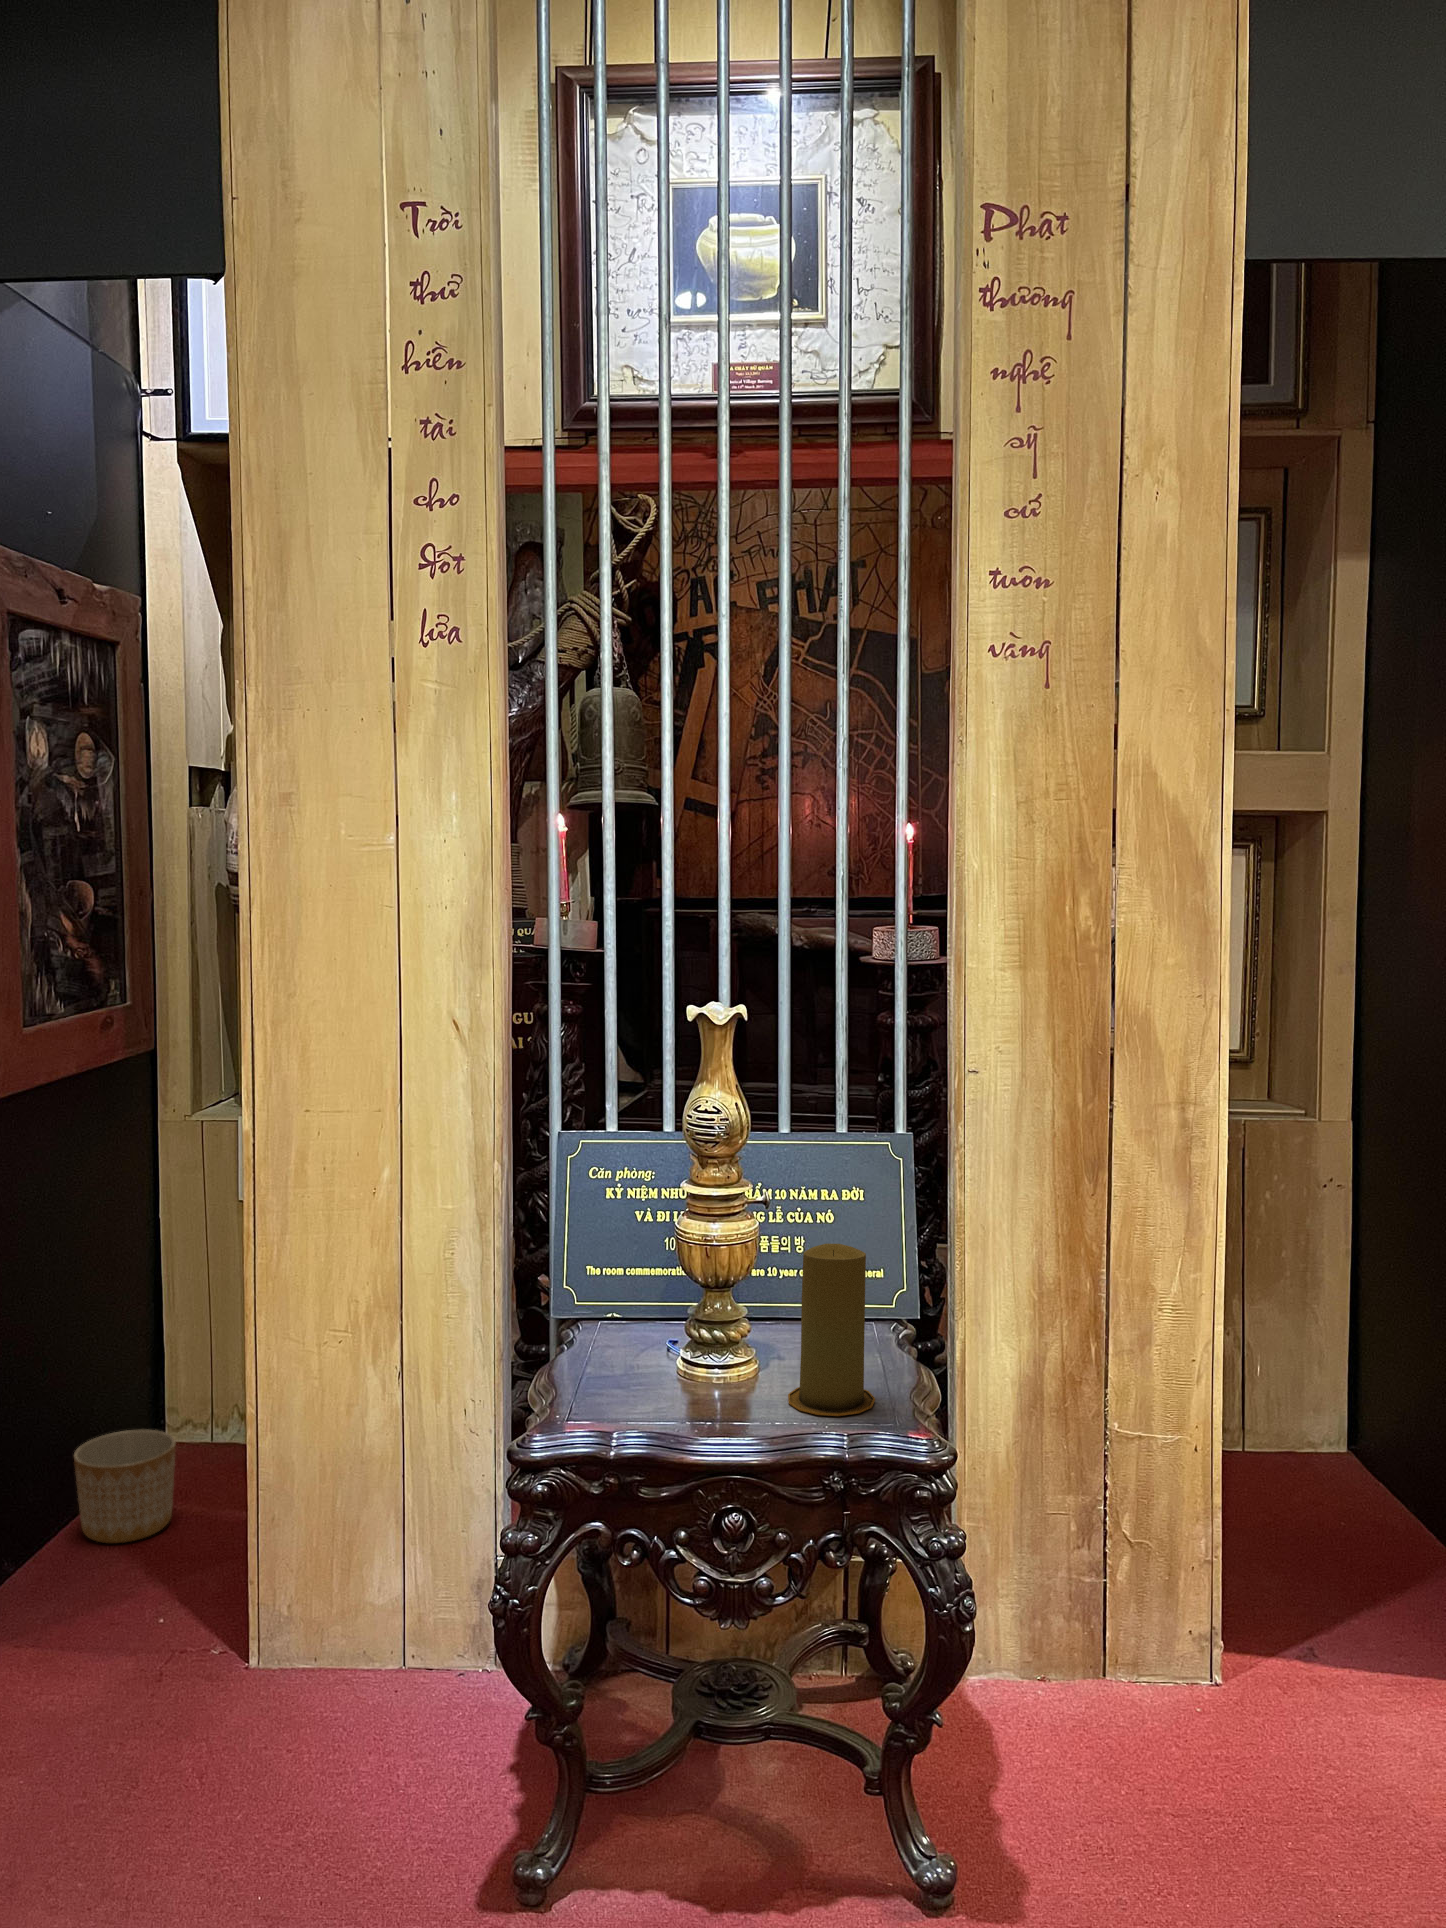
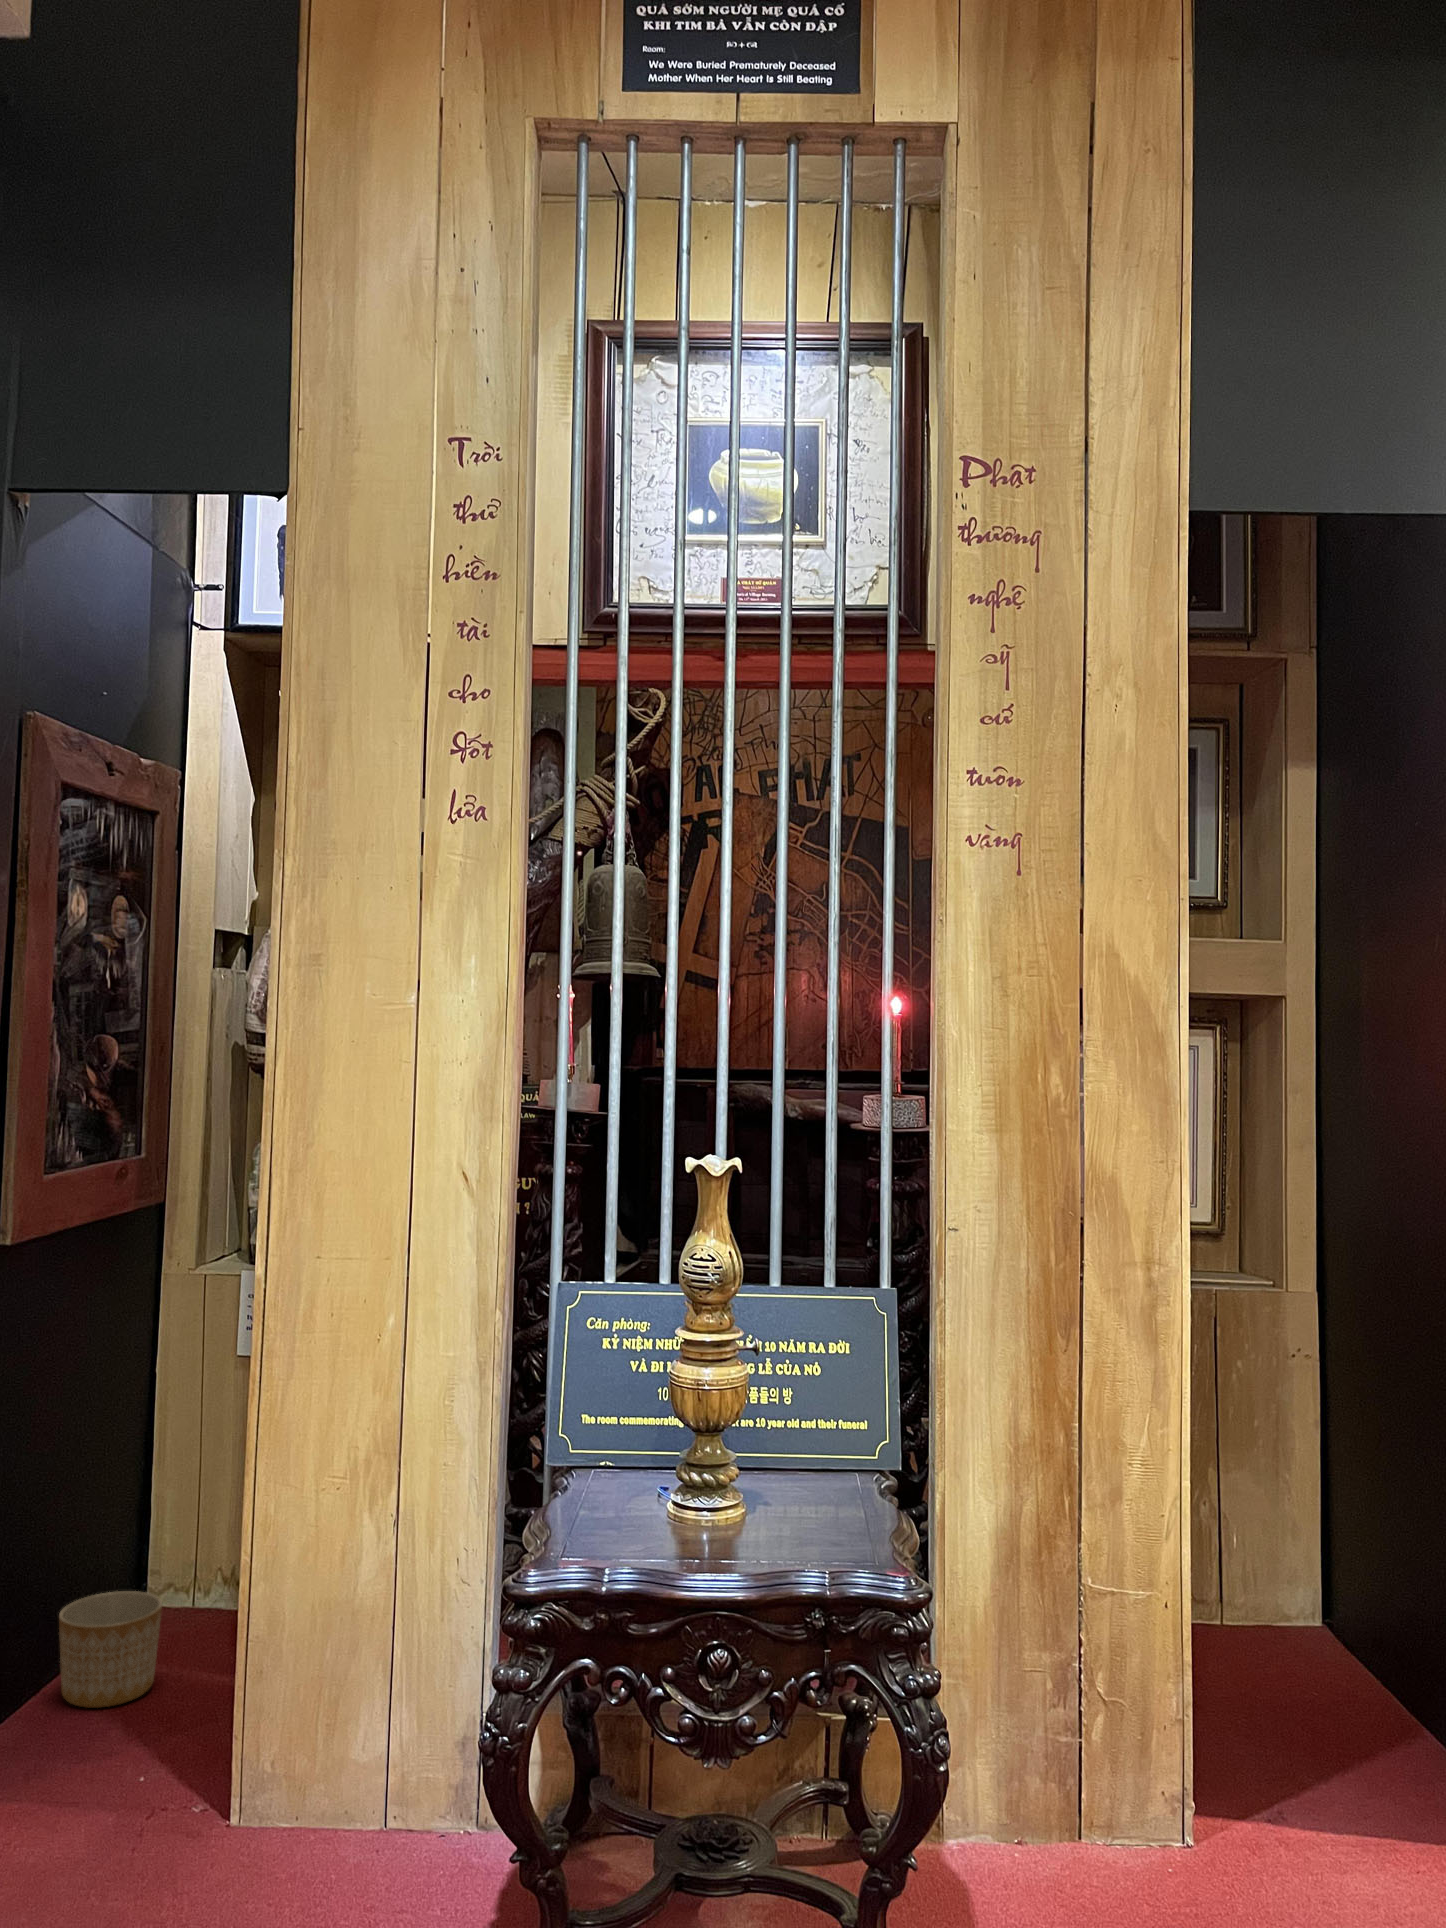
candle: present [788,1244,875,1416] -> none [773,1389,855,1555]

